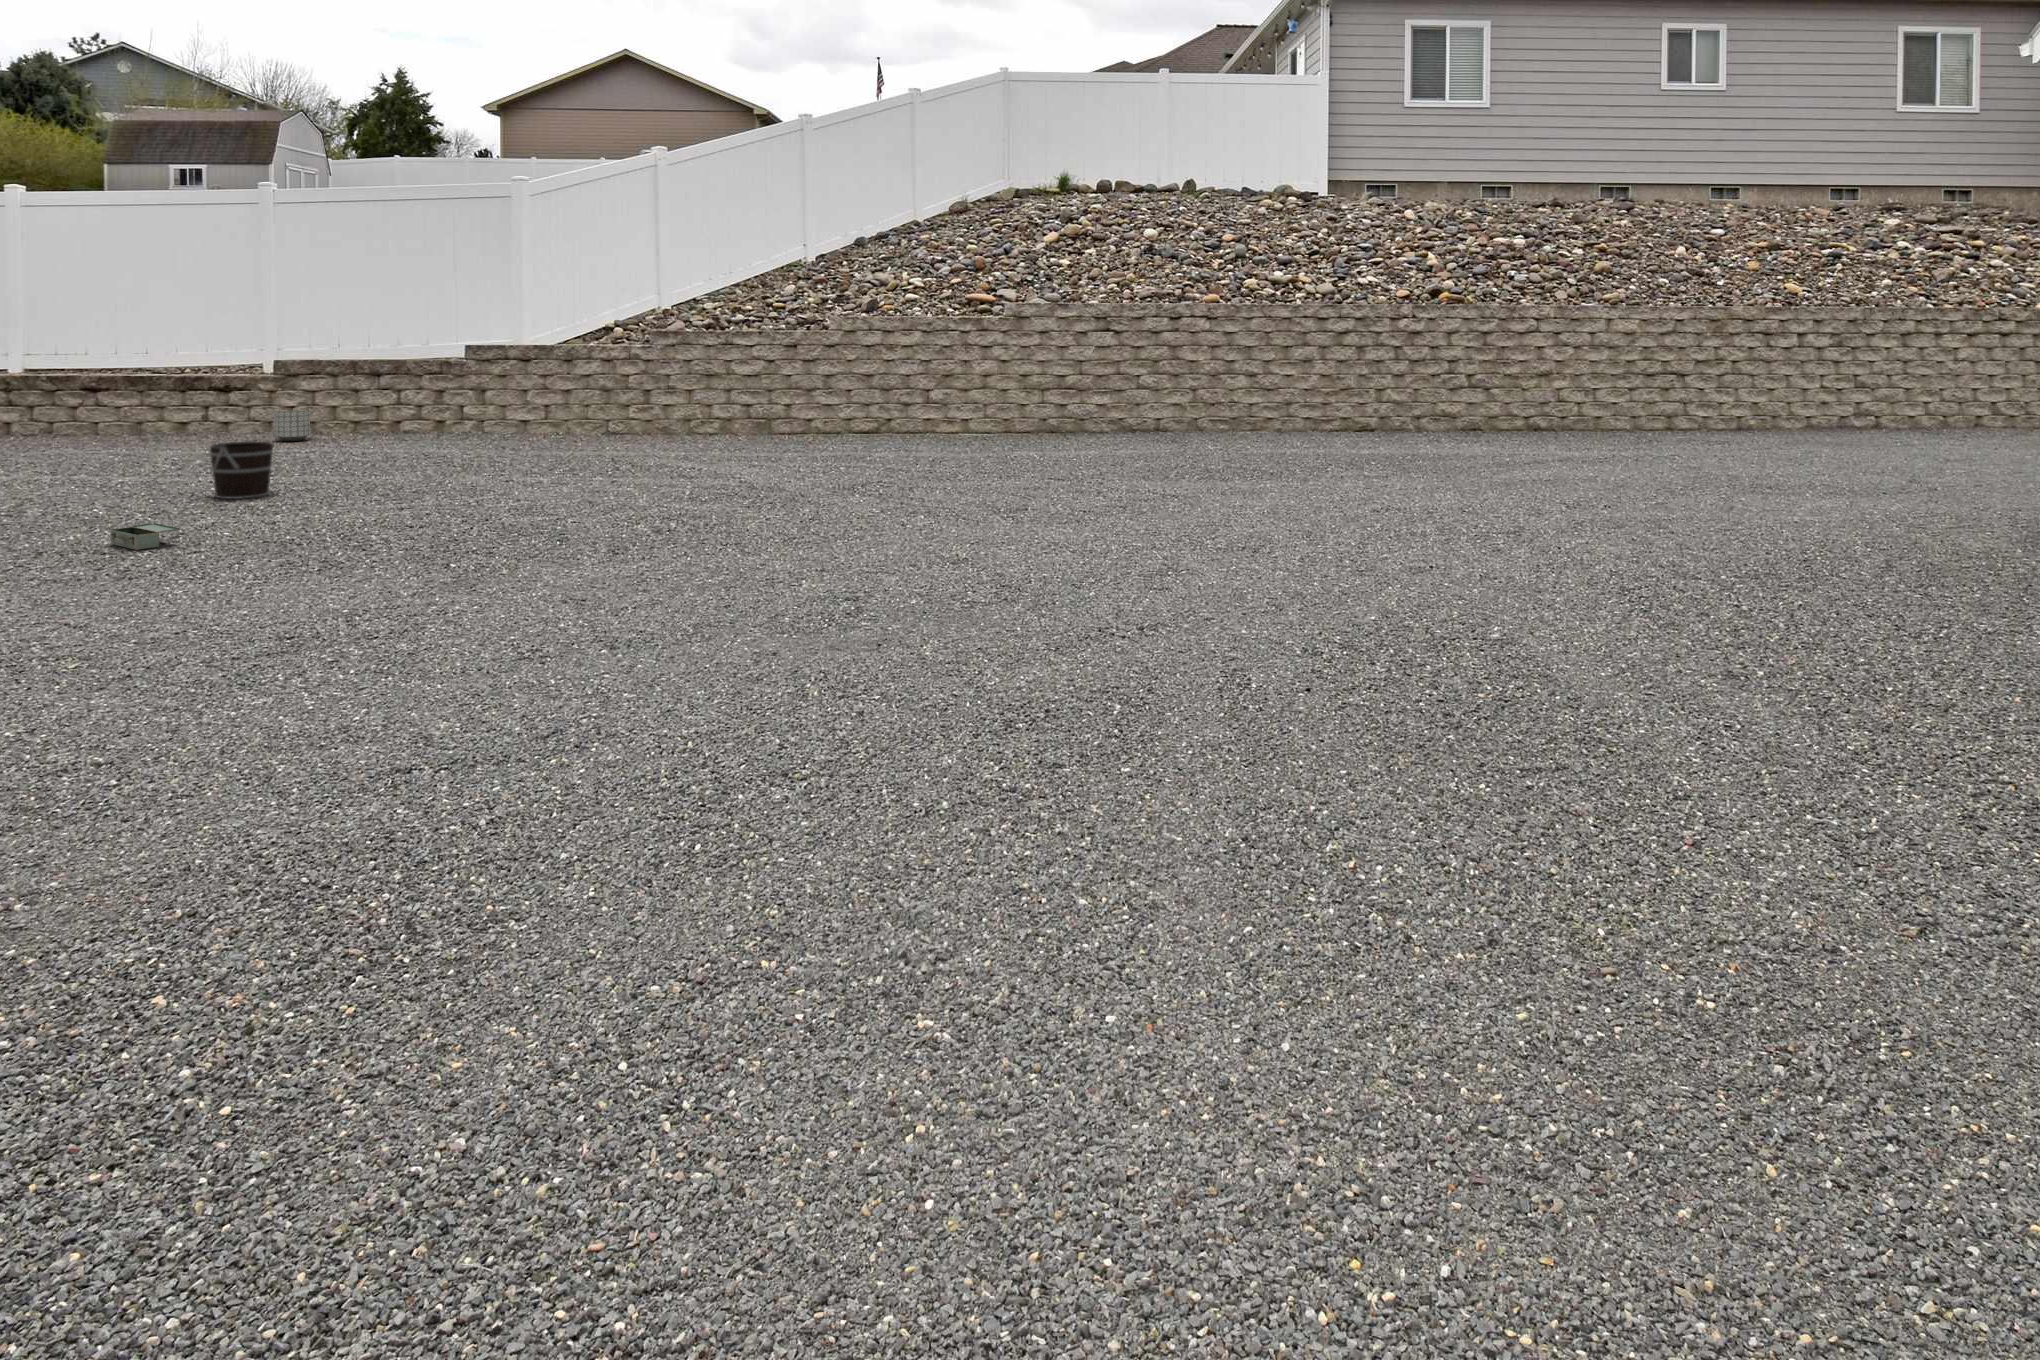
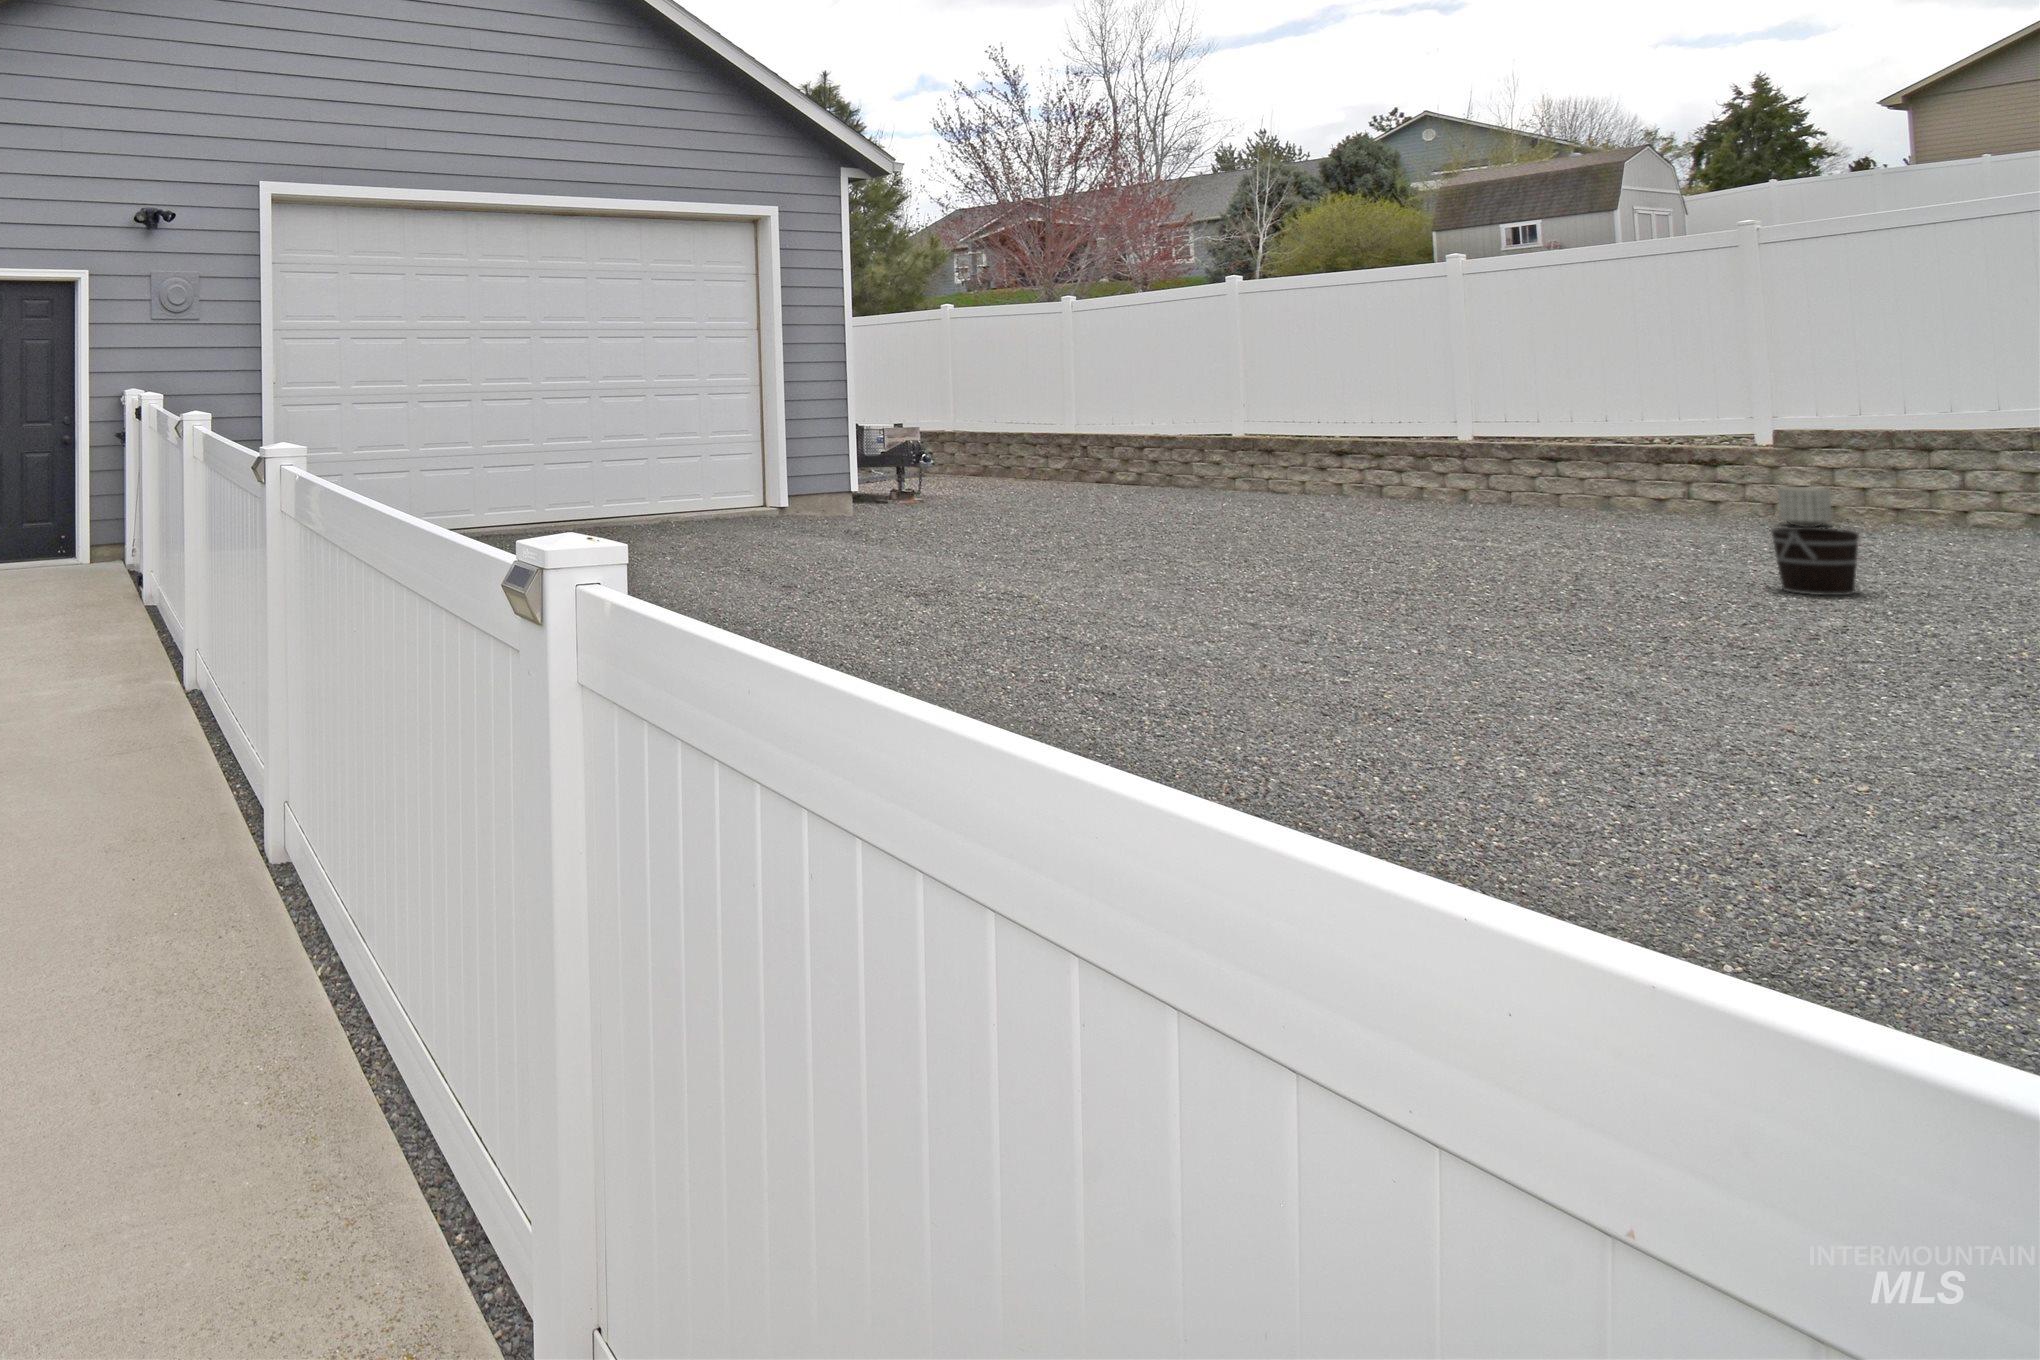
toolbox: present [111,523,180,550] -> none [1708,617,1802,646]

